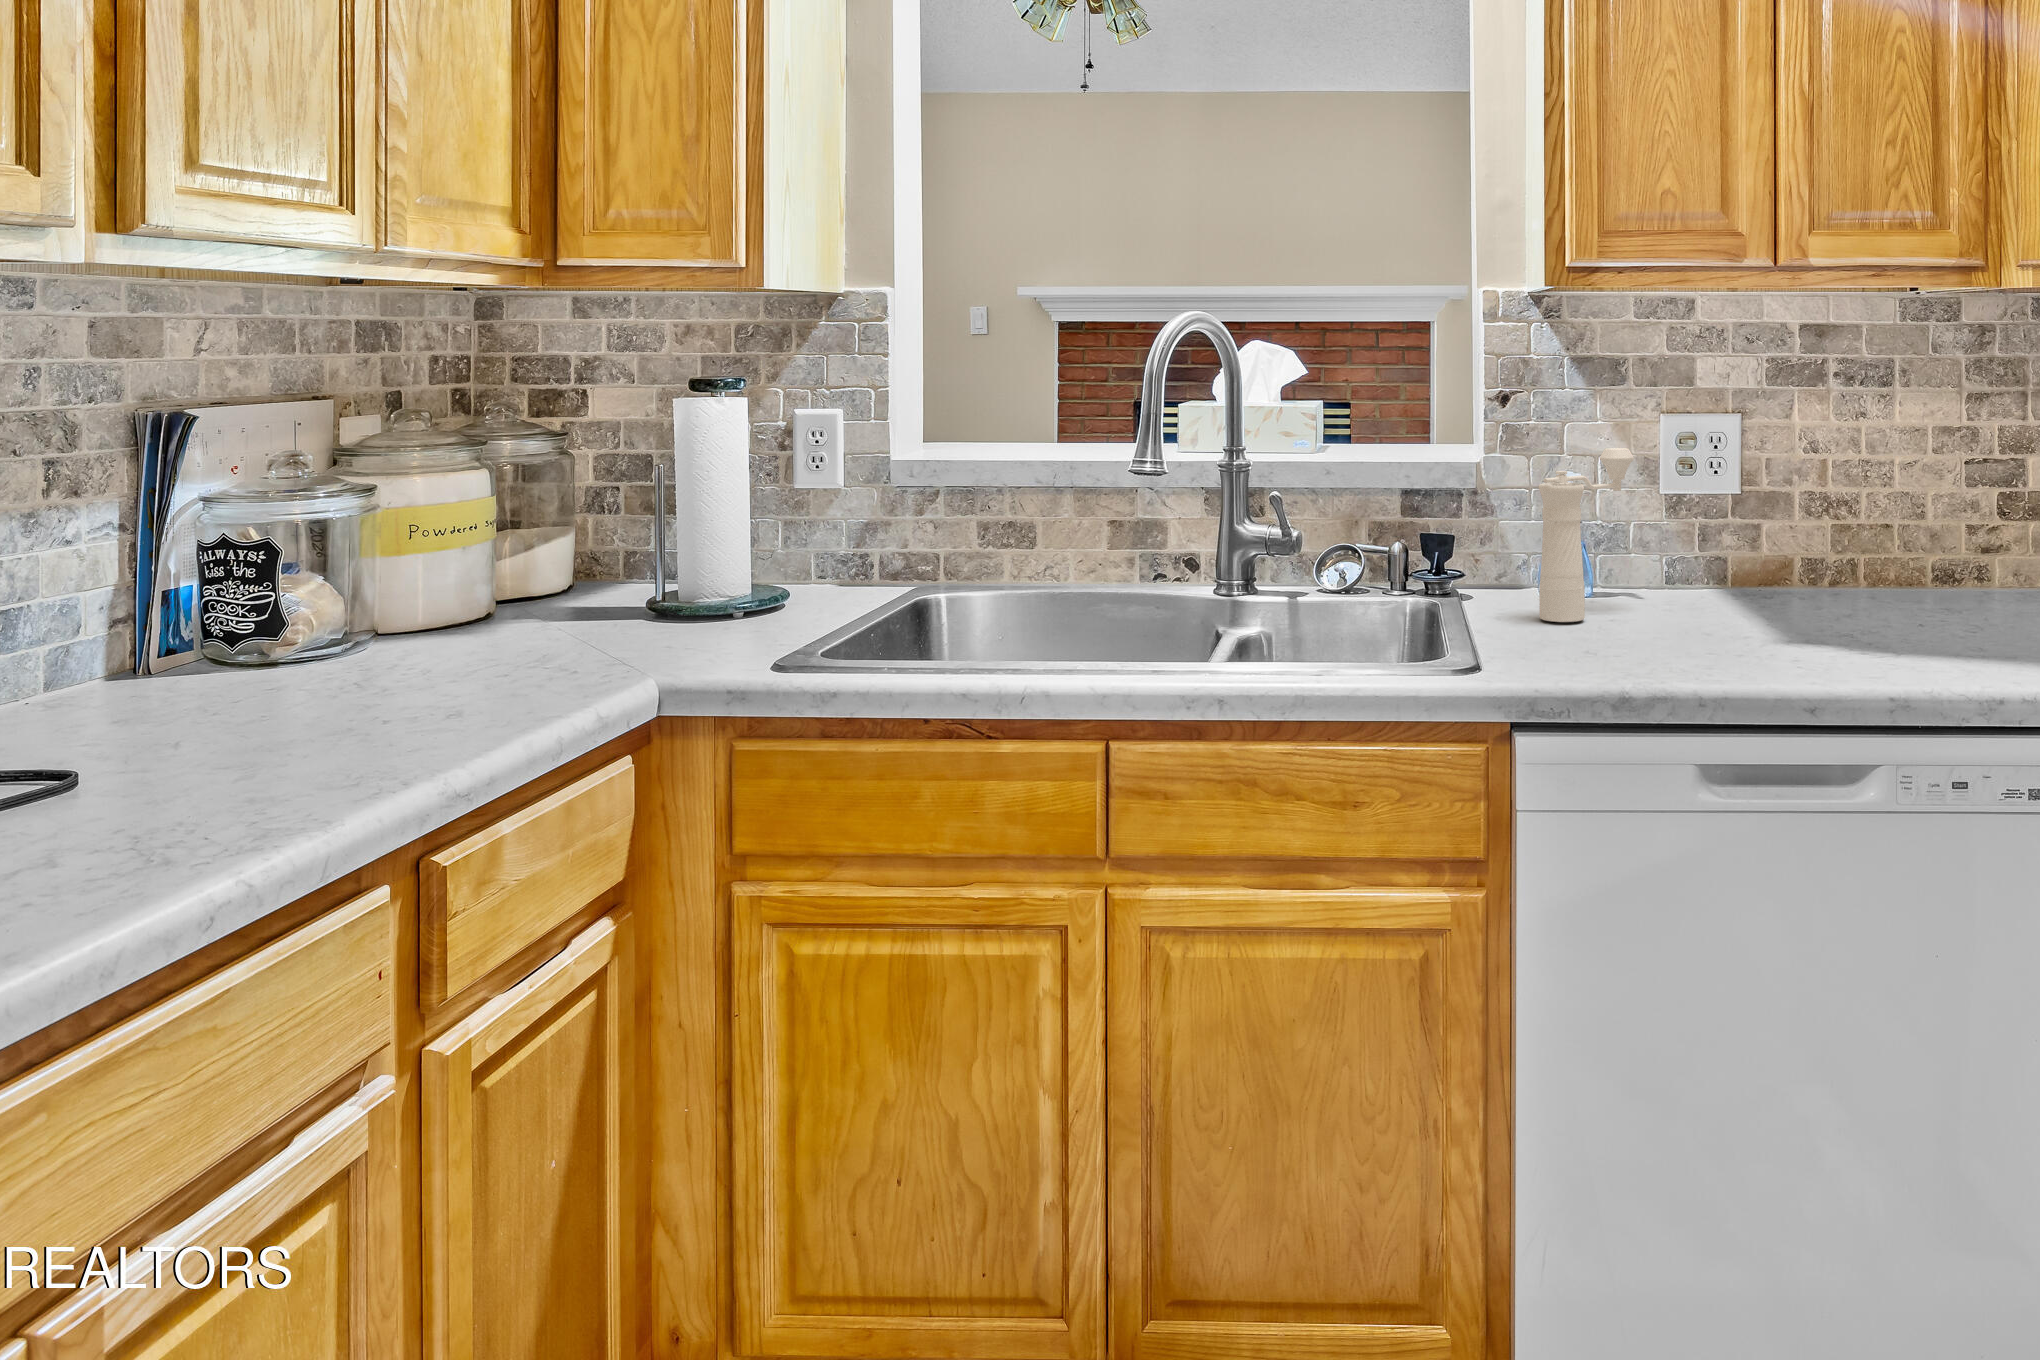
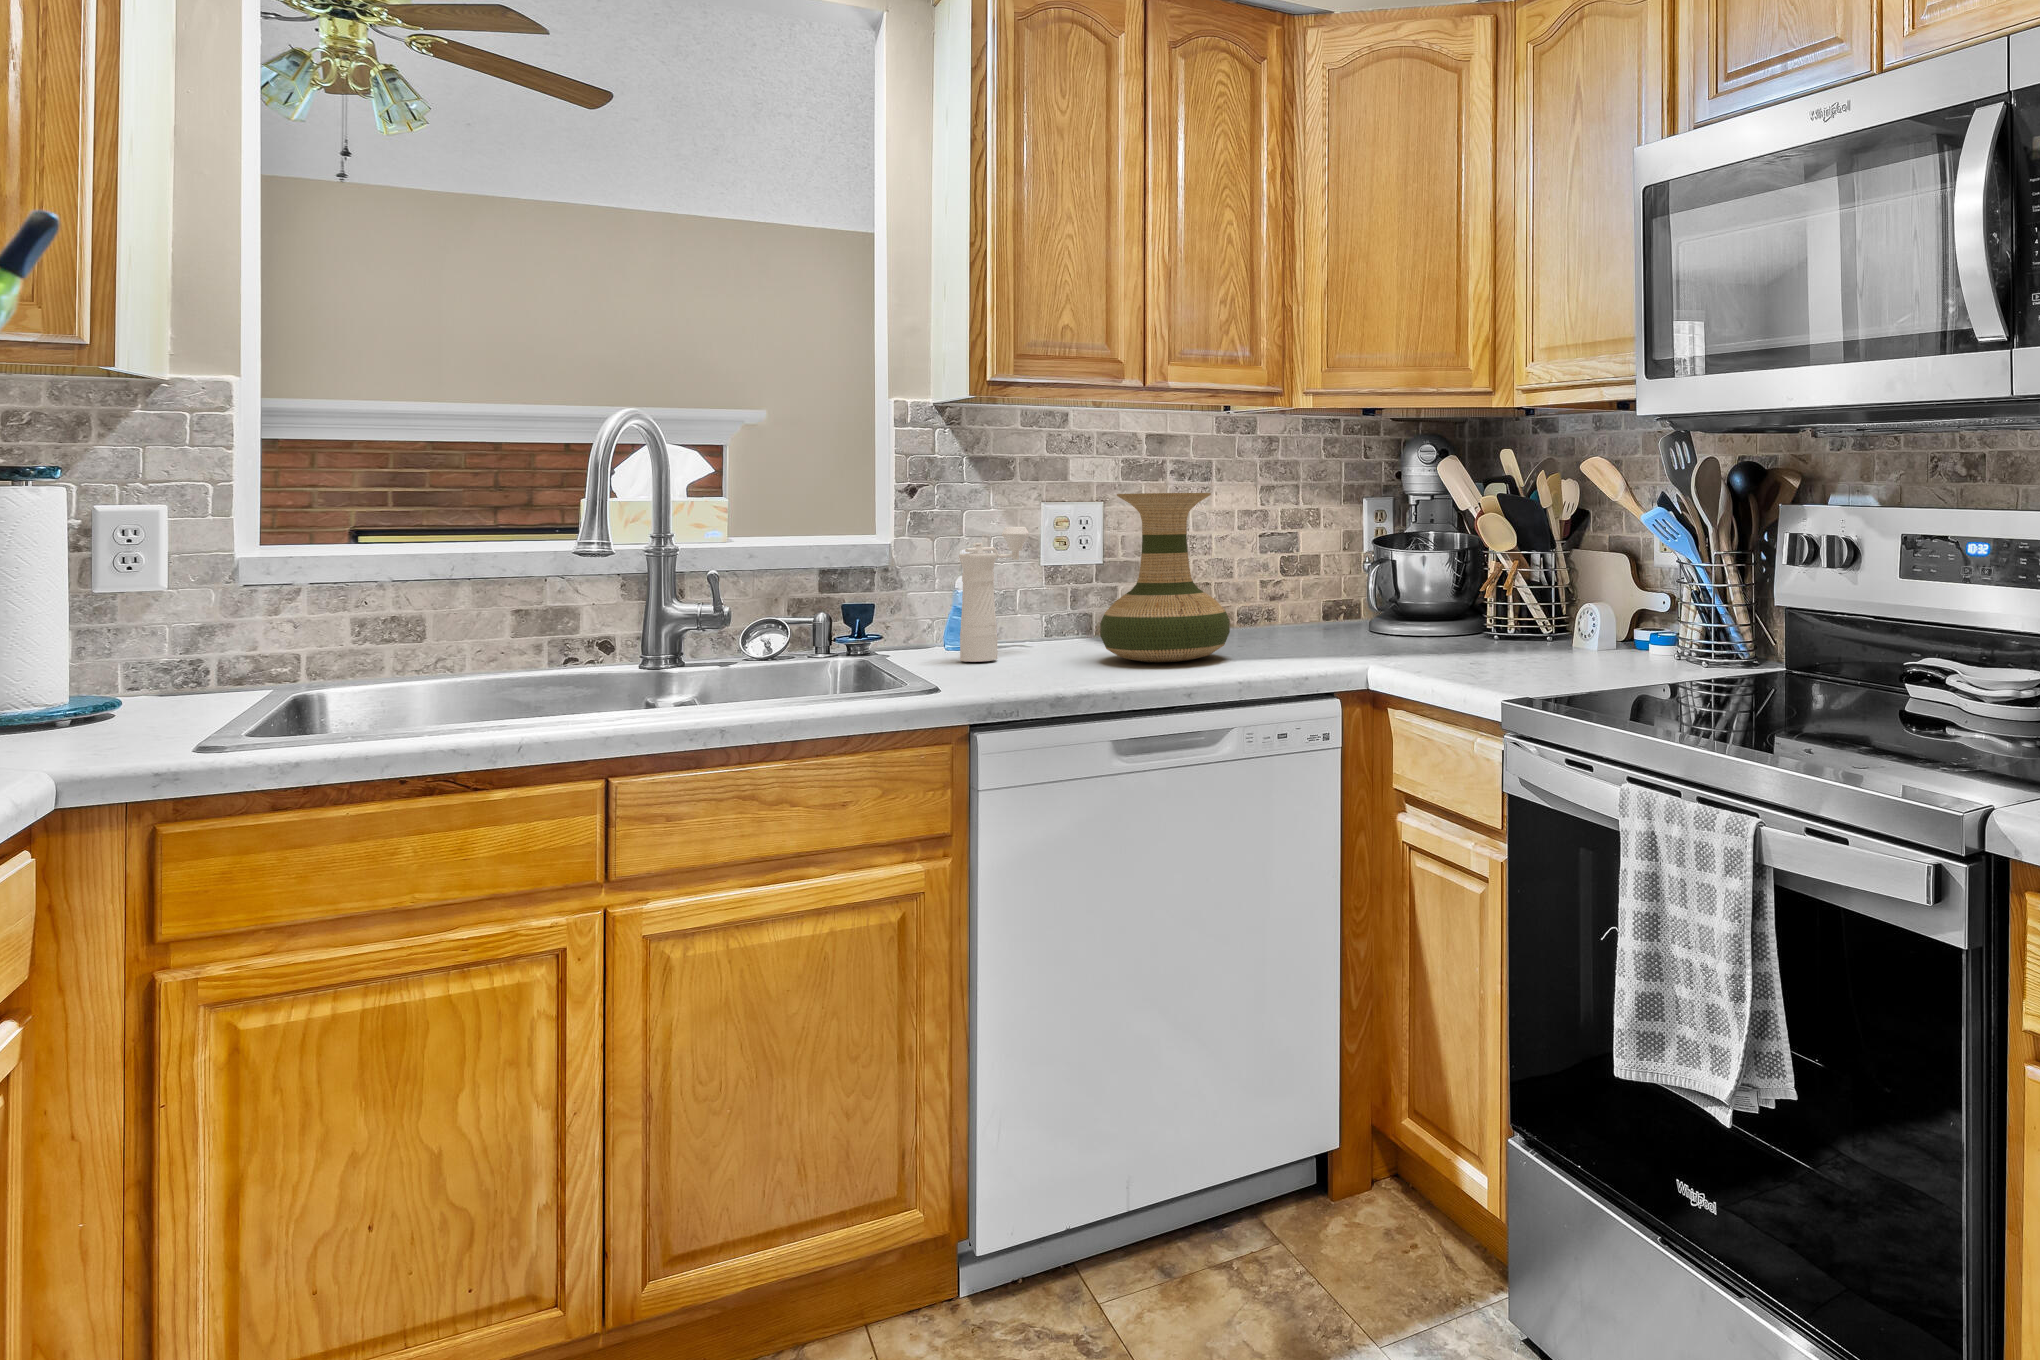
vase: none [1709,412,1890,647] -> present [1100,493,1230,662]

